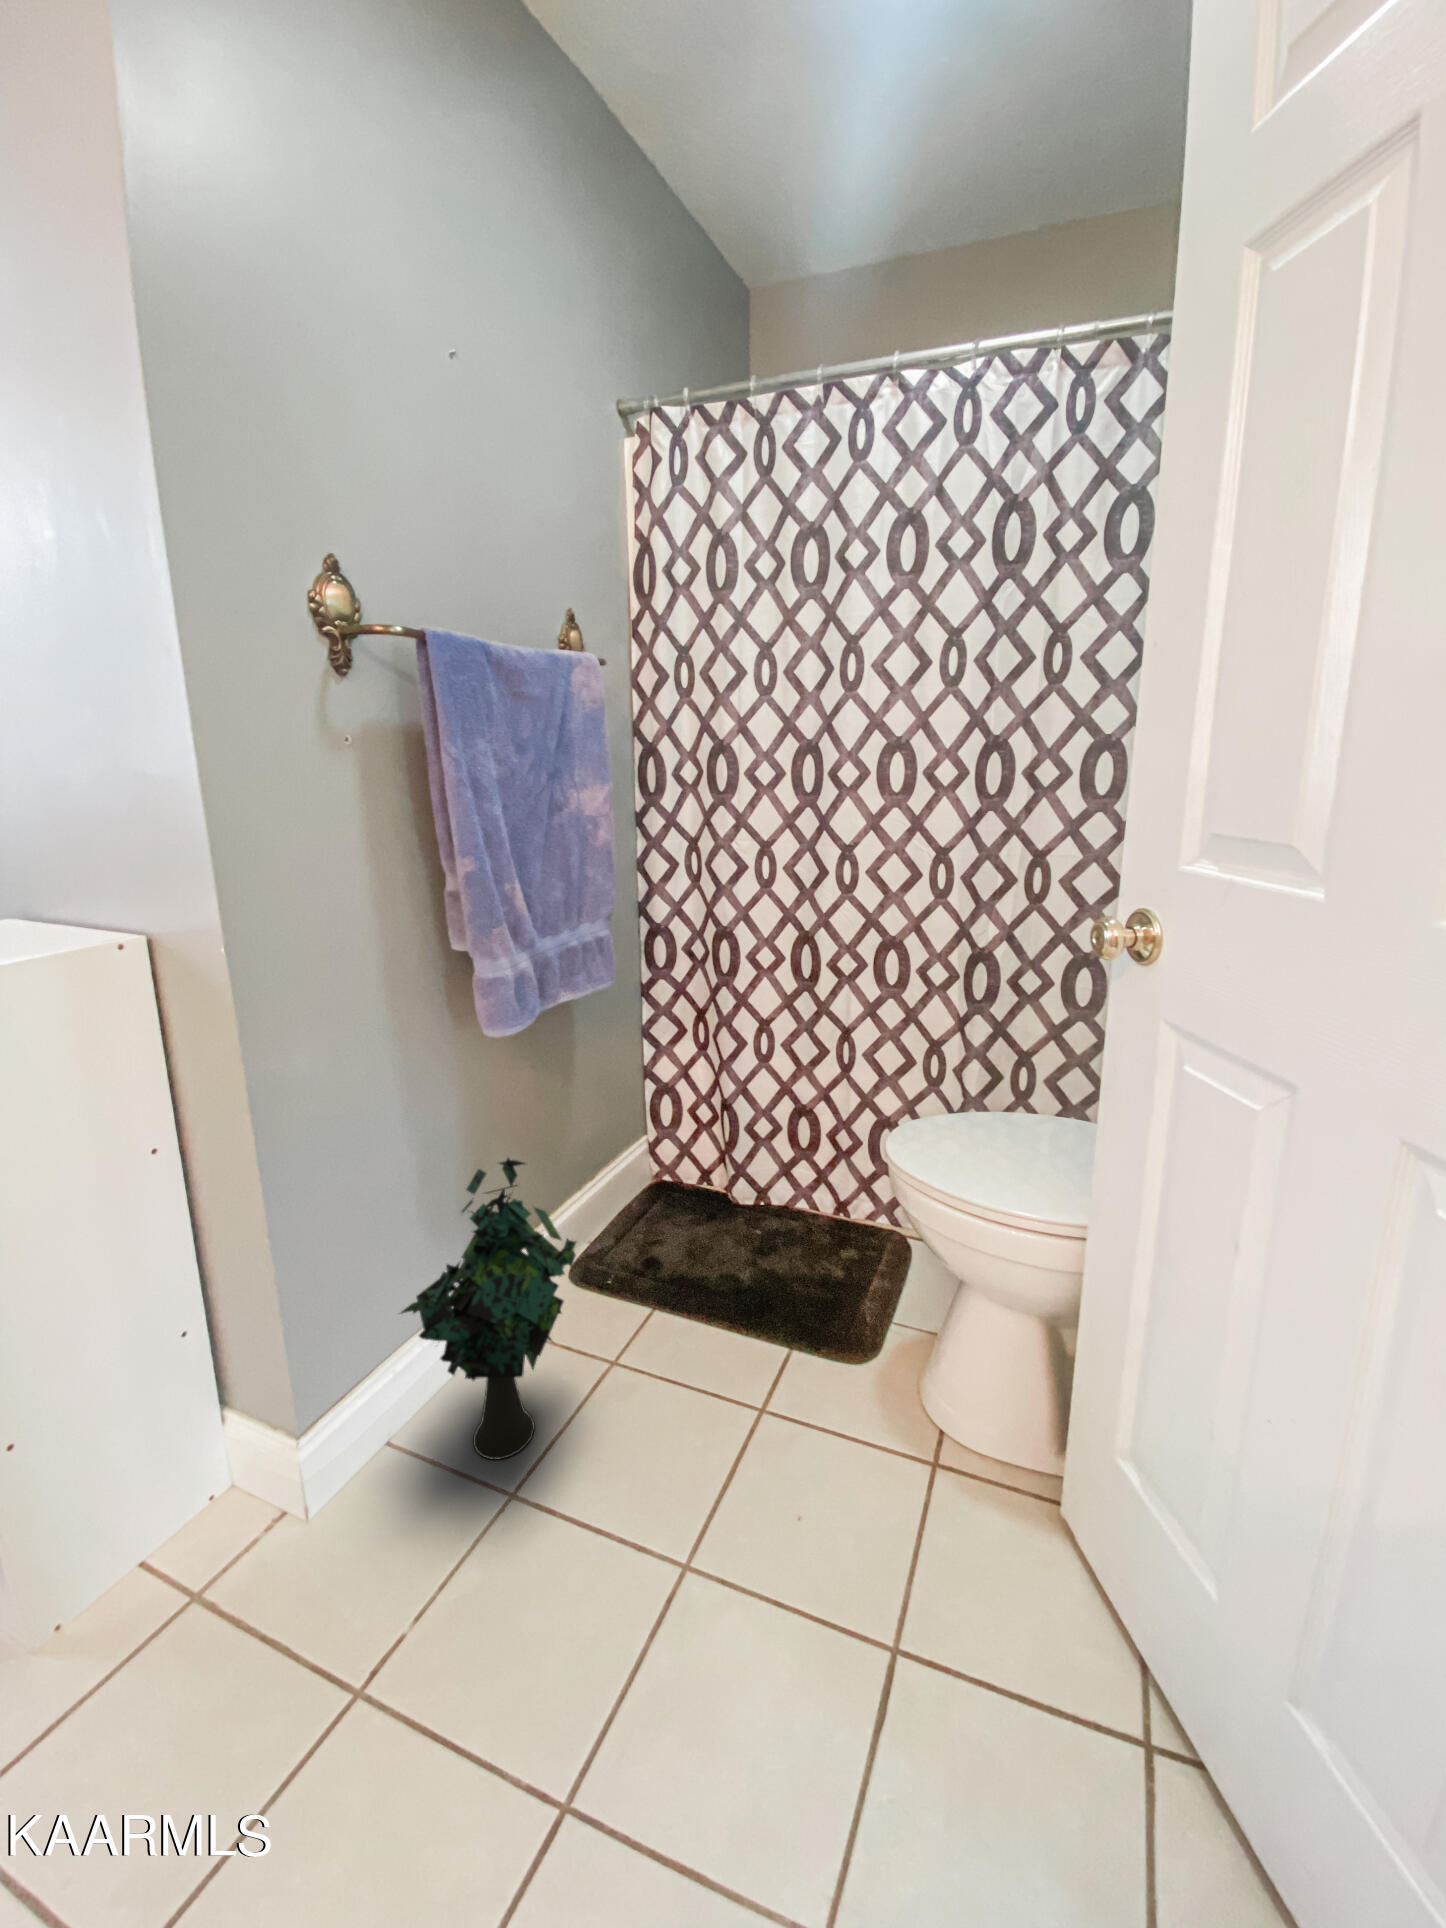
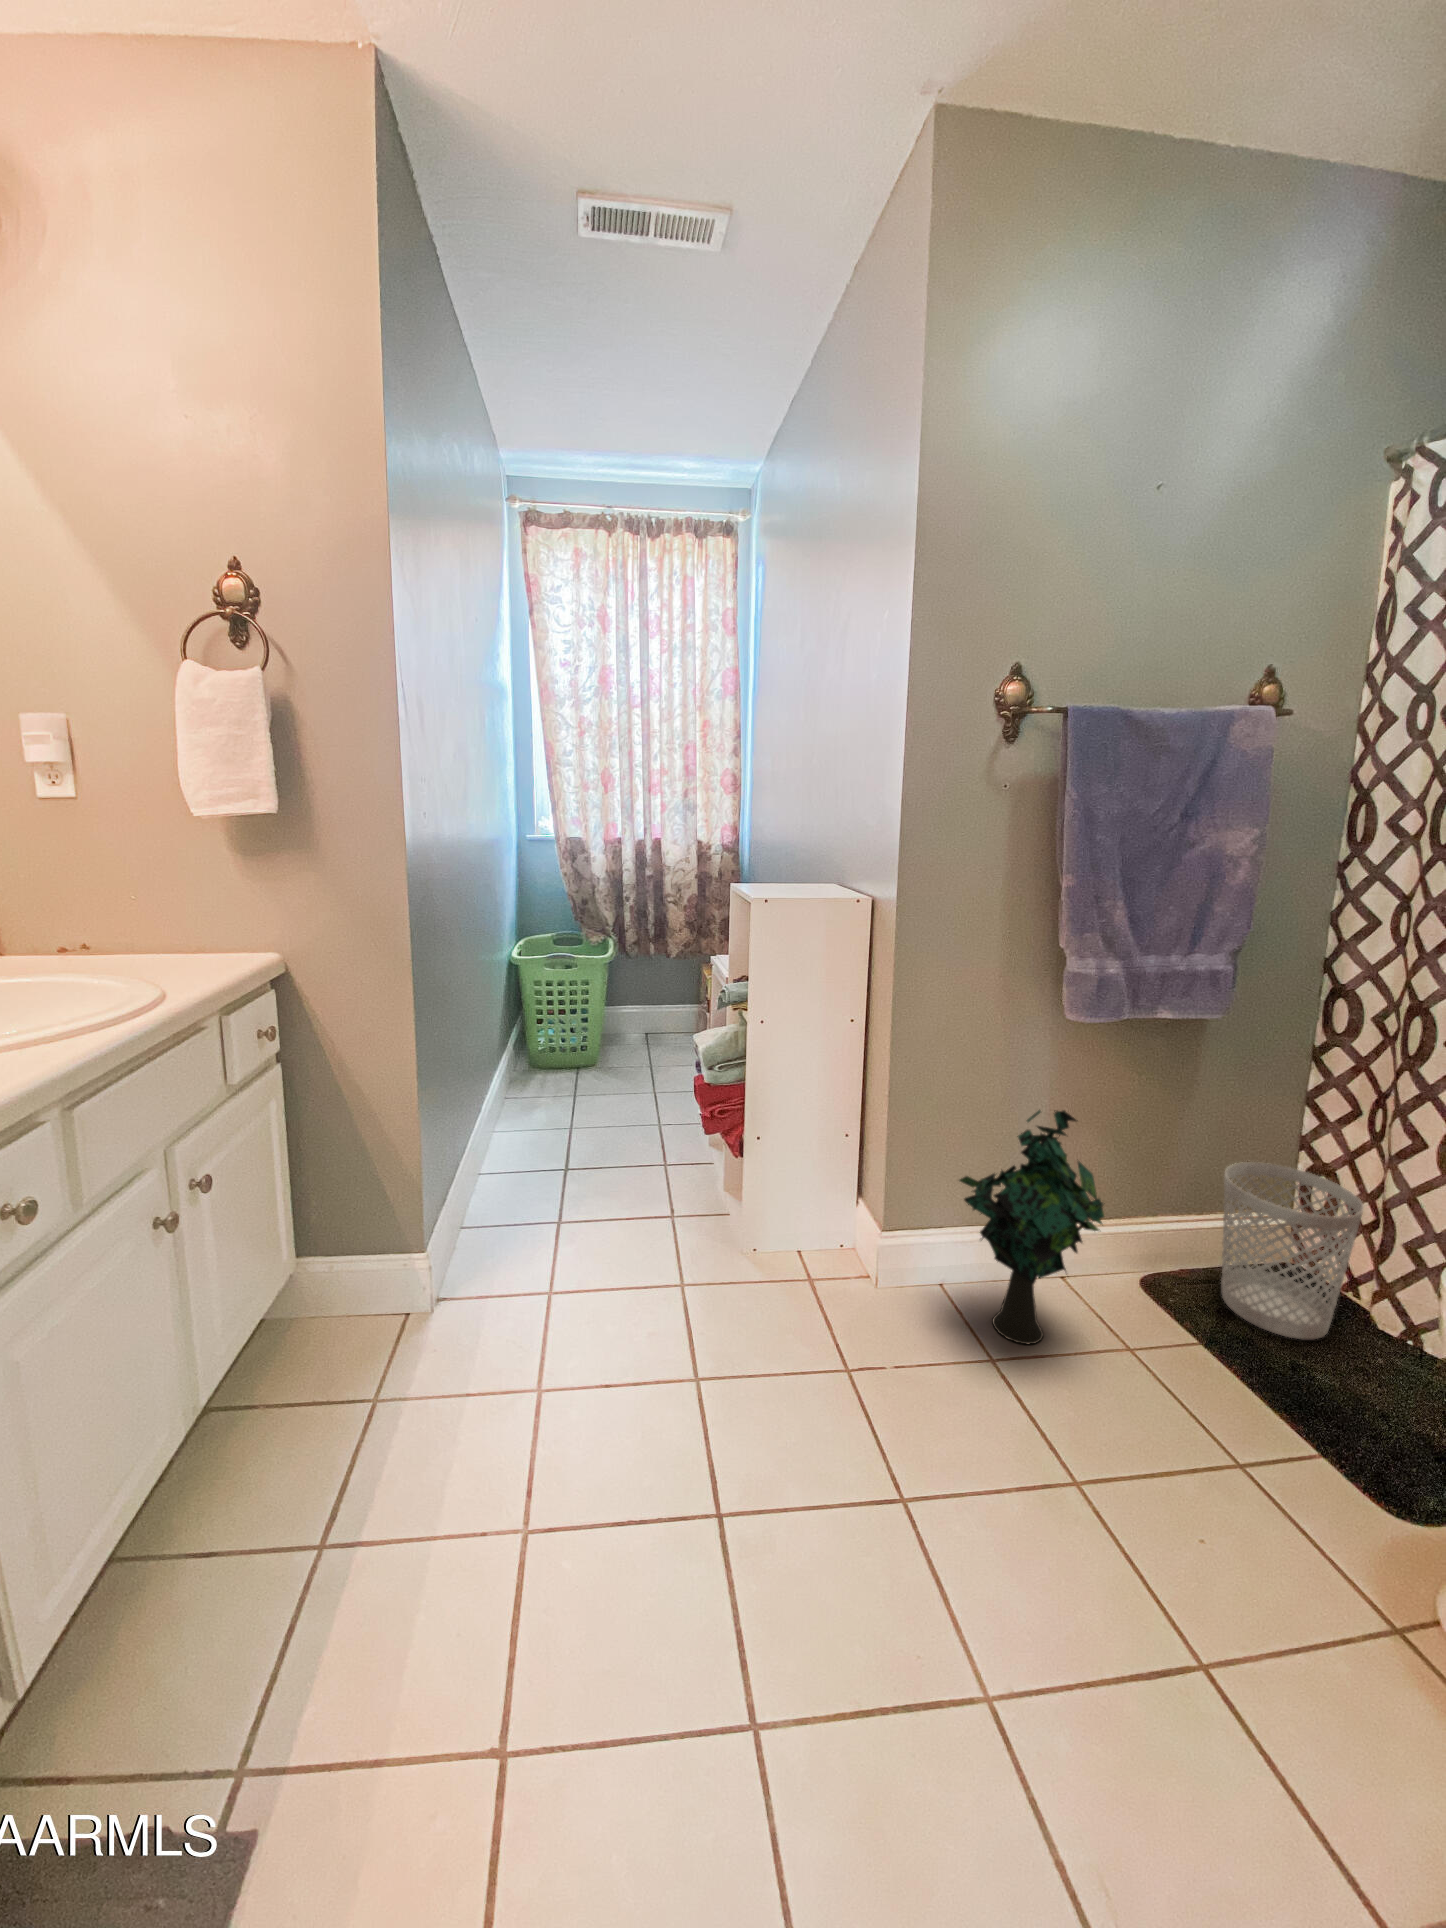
wastebasket: none [618,1099,720,1258] -> present [1221,1162,1364,1339]

